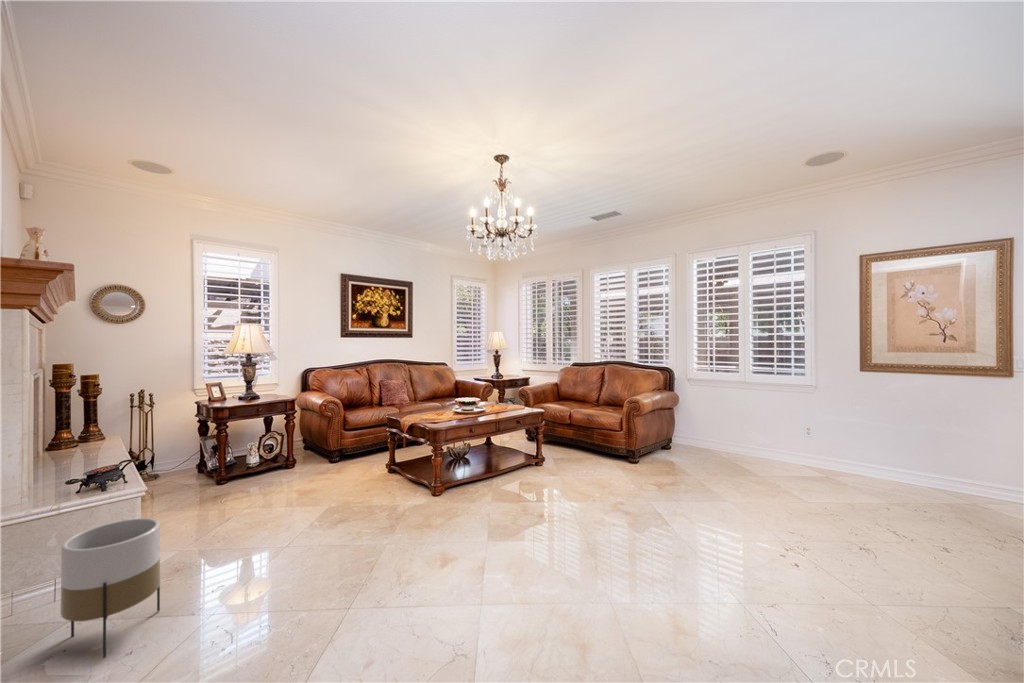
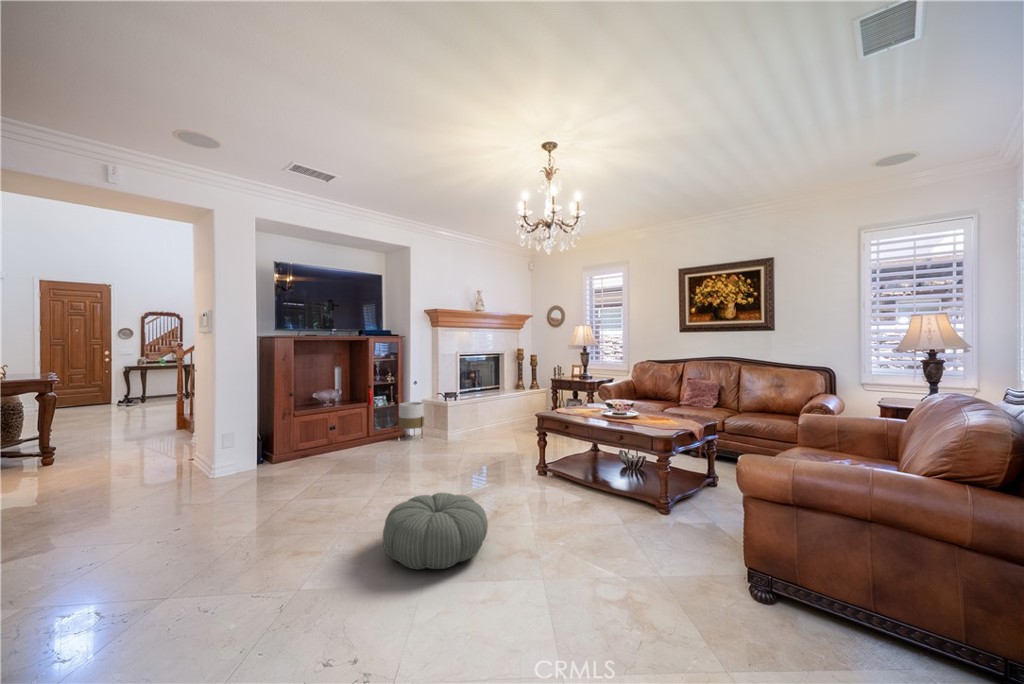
pouf: none [605,486,701,552] -> present [383,493,488,570]

